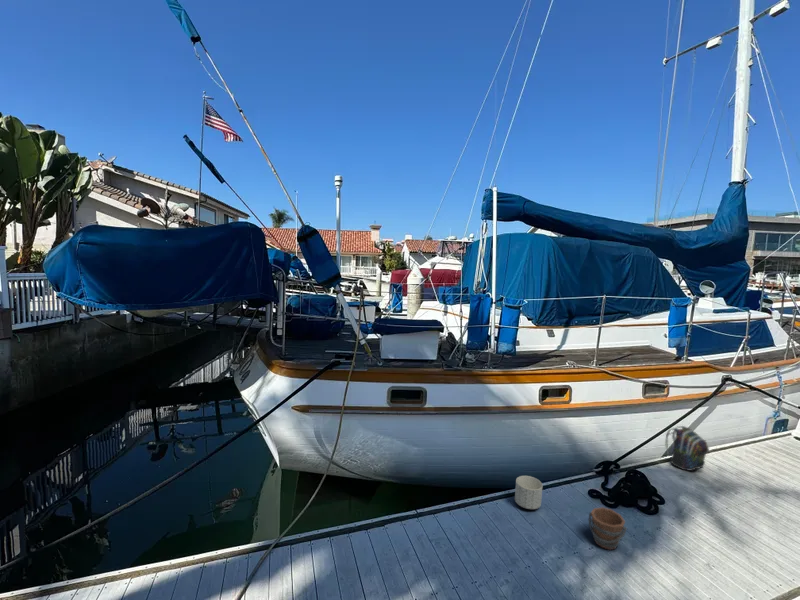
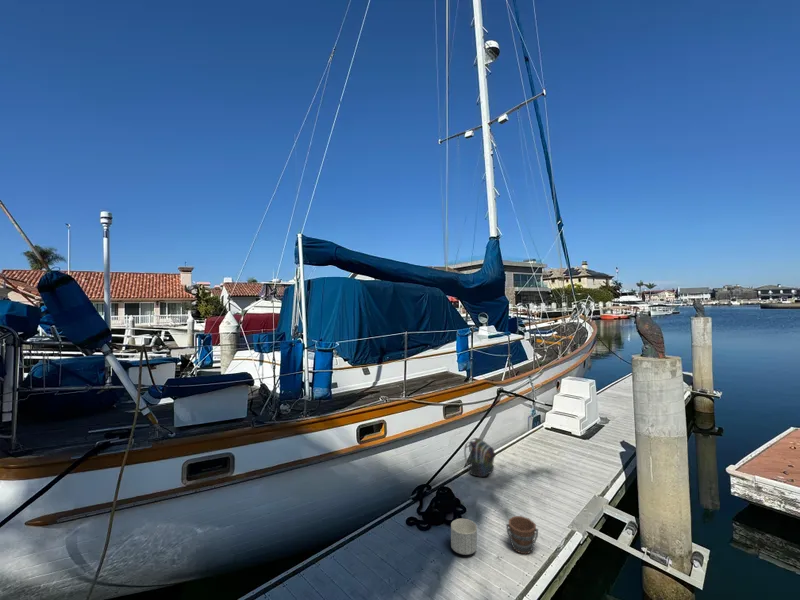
planter: present [515,476,543,509] -> present [451,519,477,555]
bucket: present [589,508,627,550] -> present [506,516,538,554]

